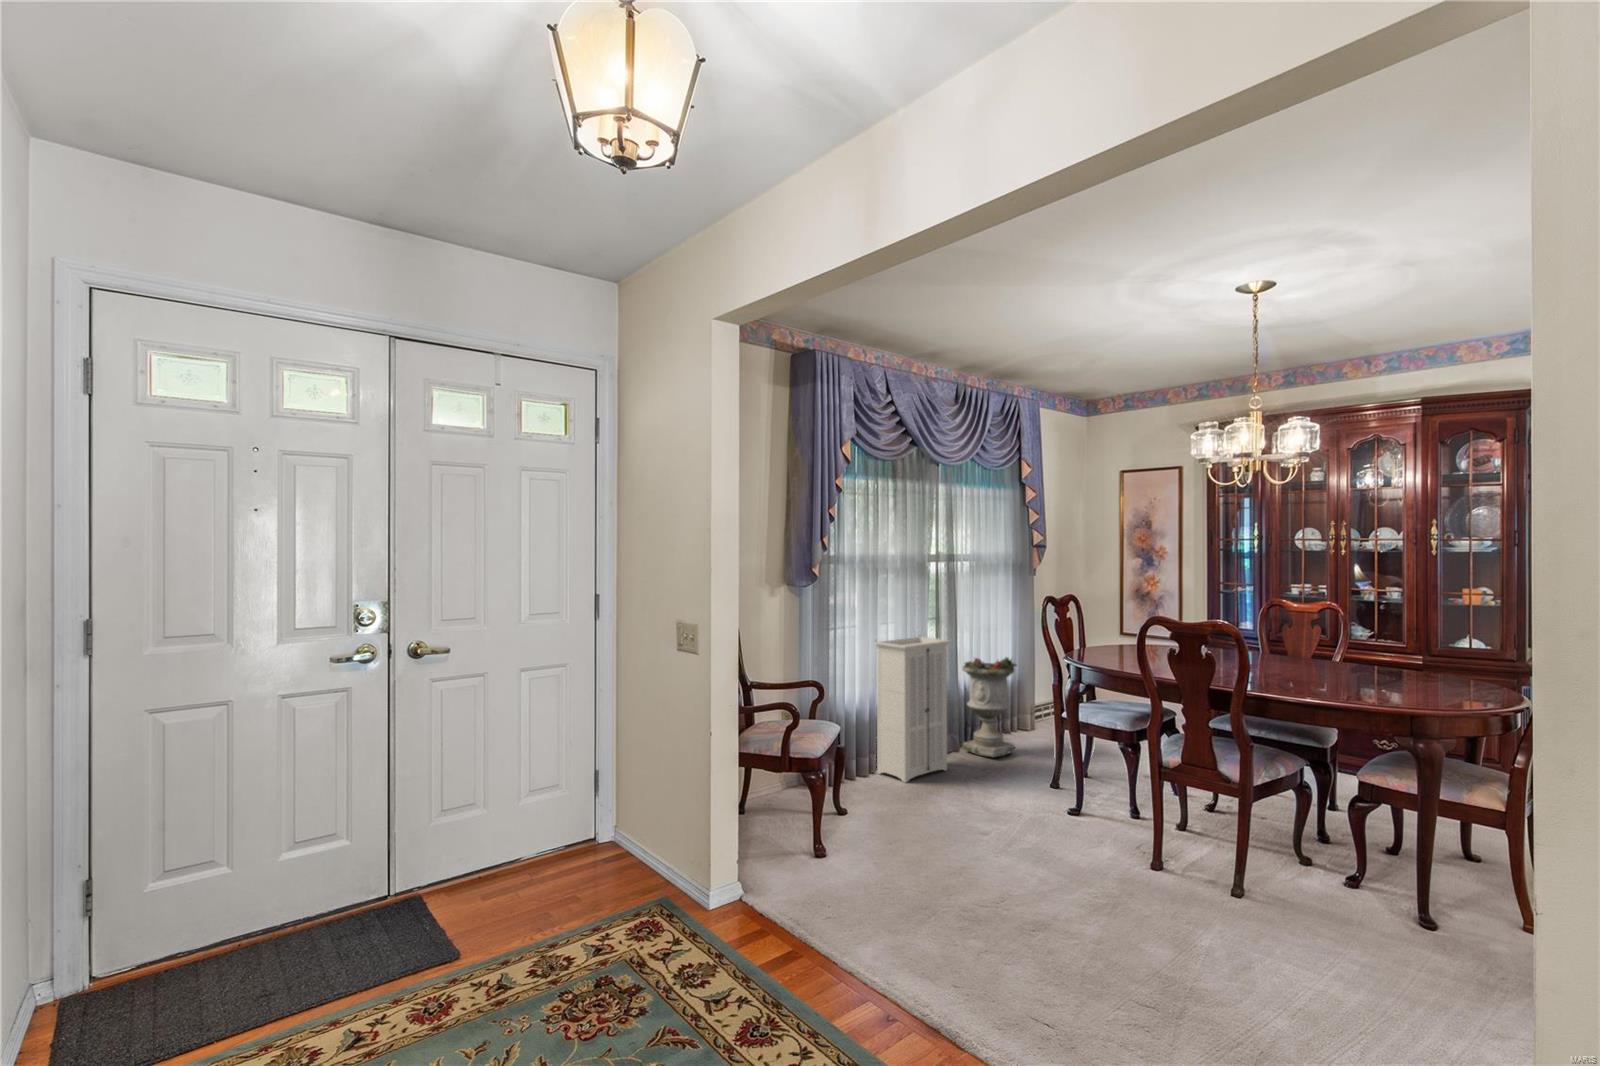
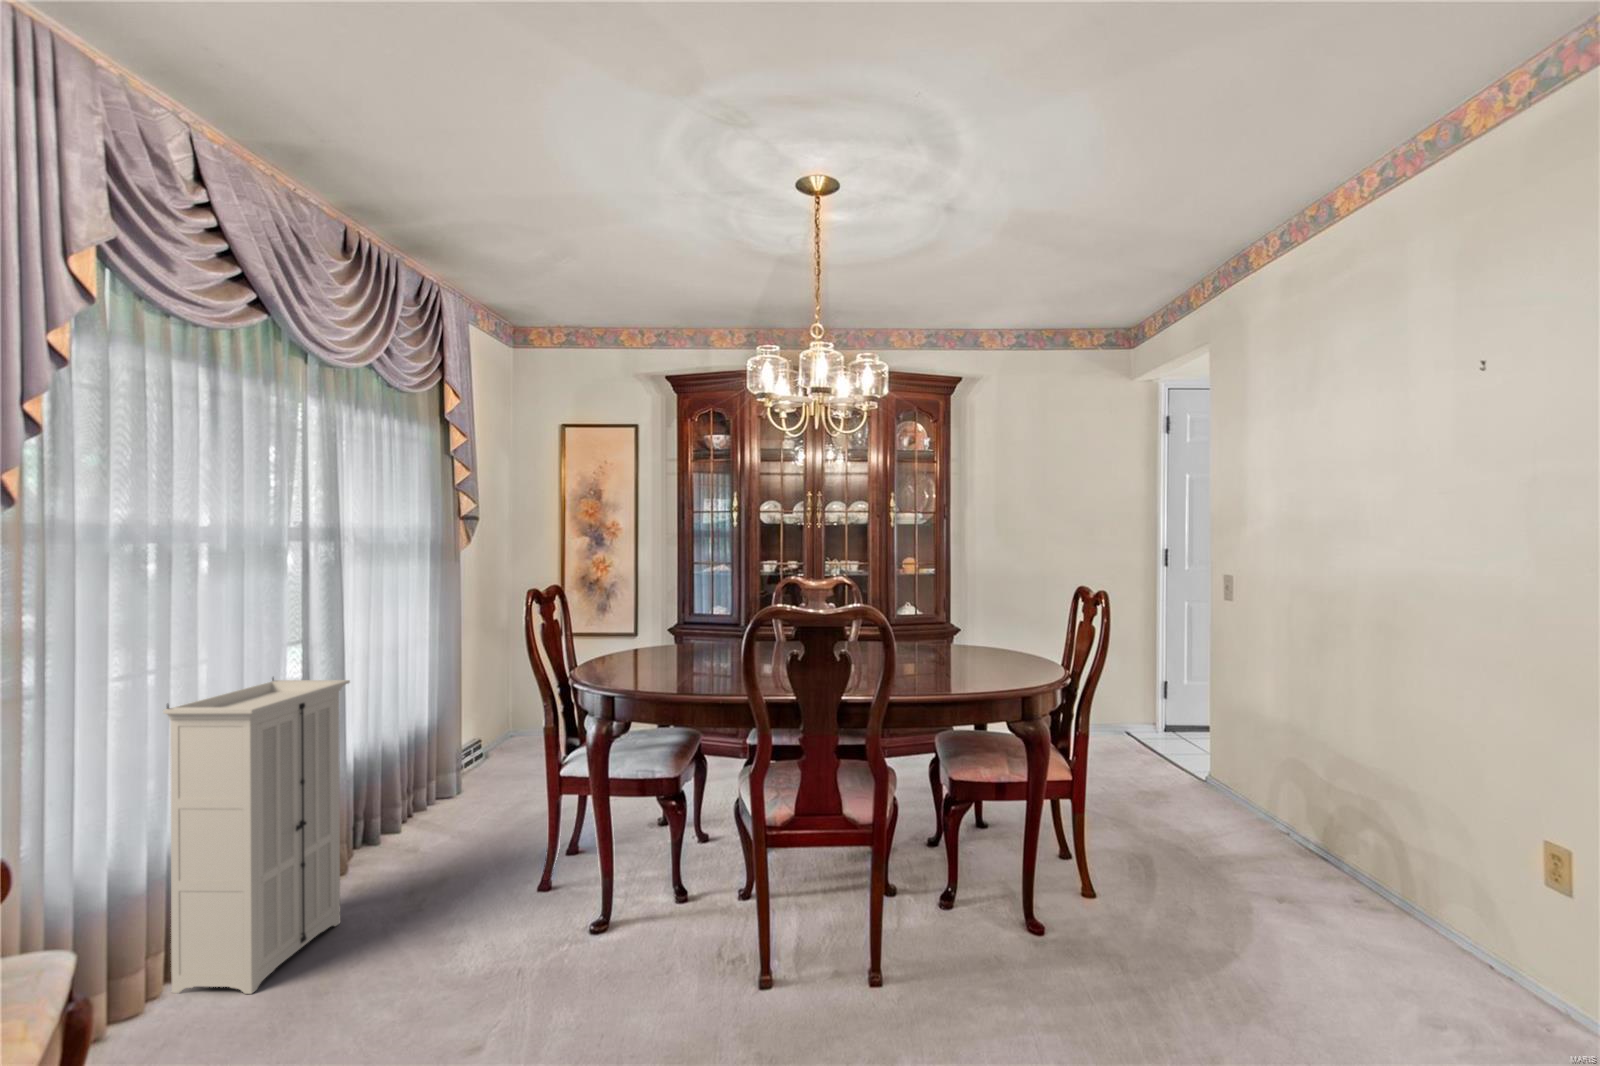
planter: present [962,657,1017,758] -> none [355,691,456,867]

